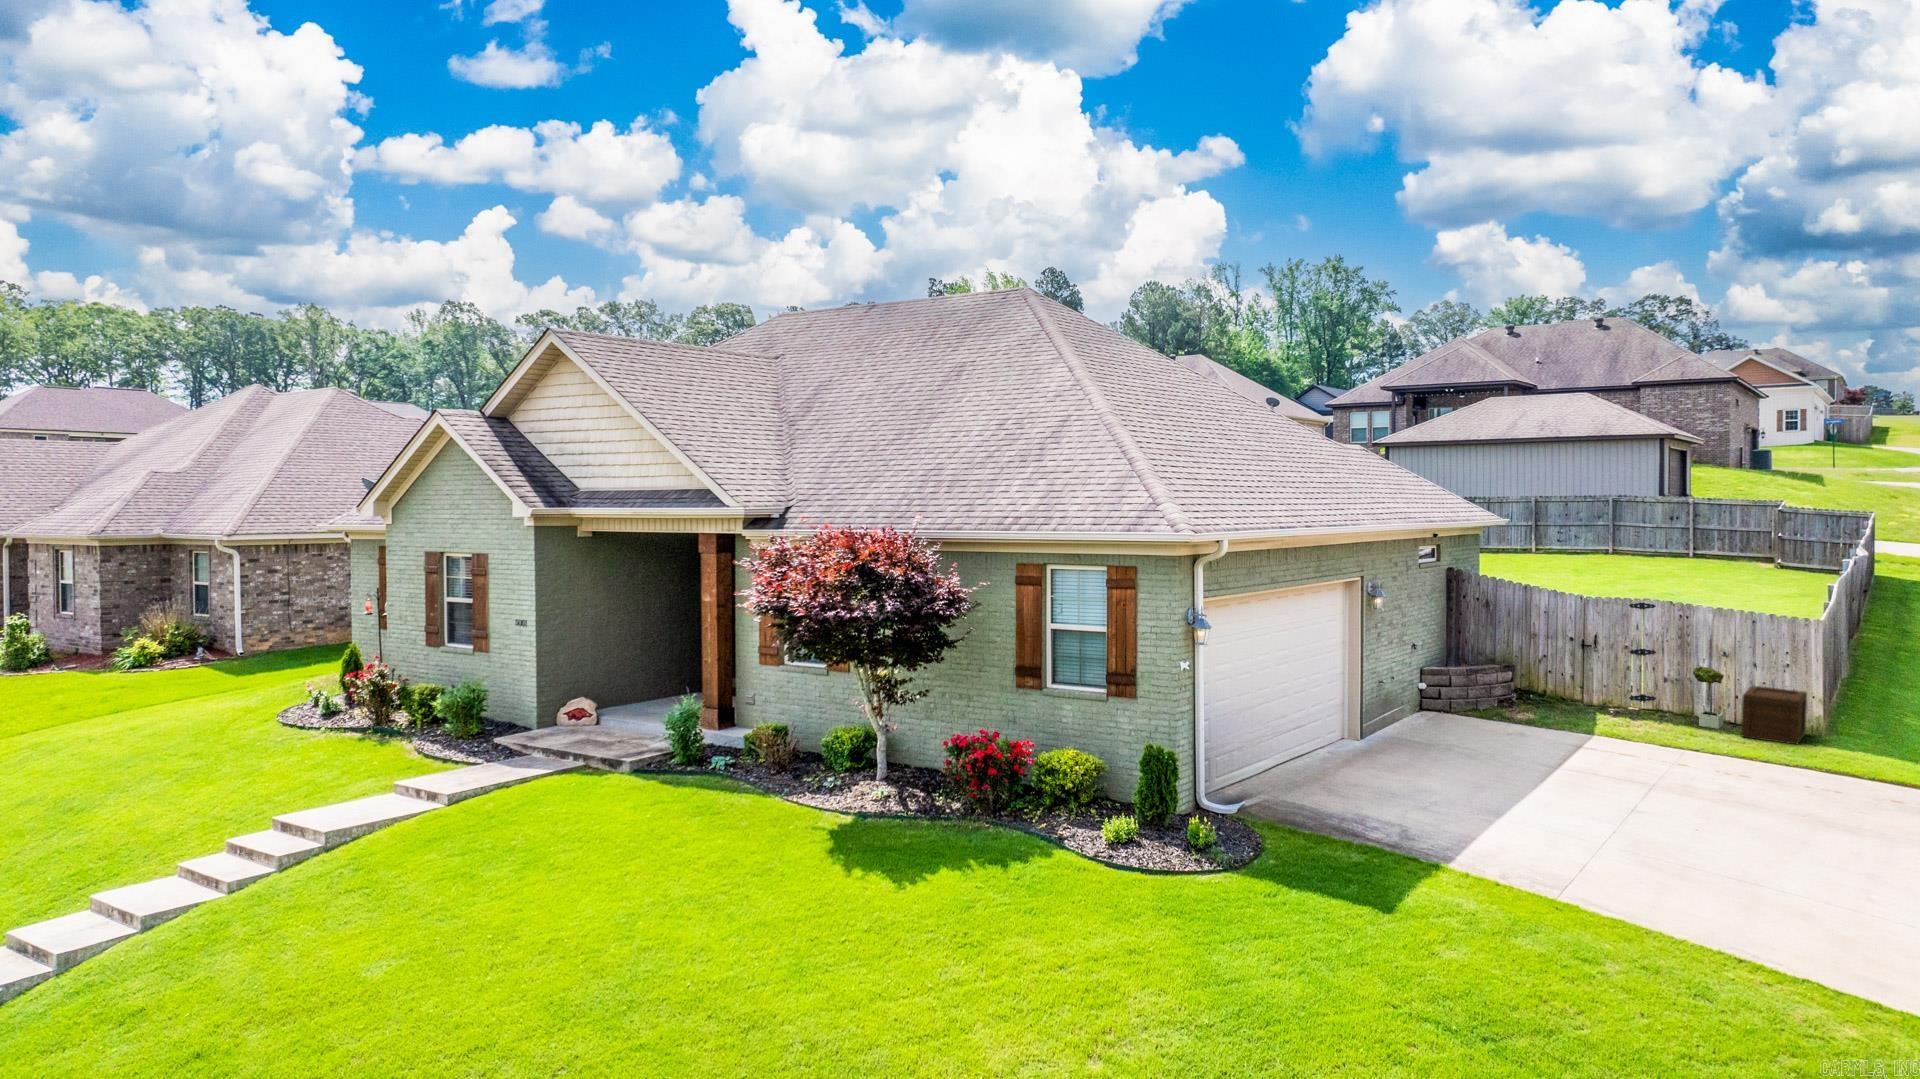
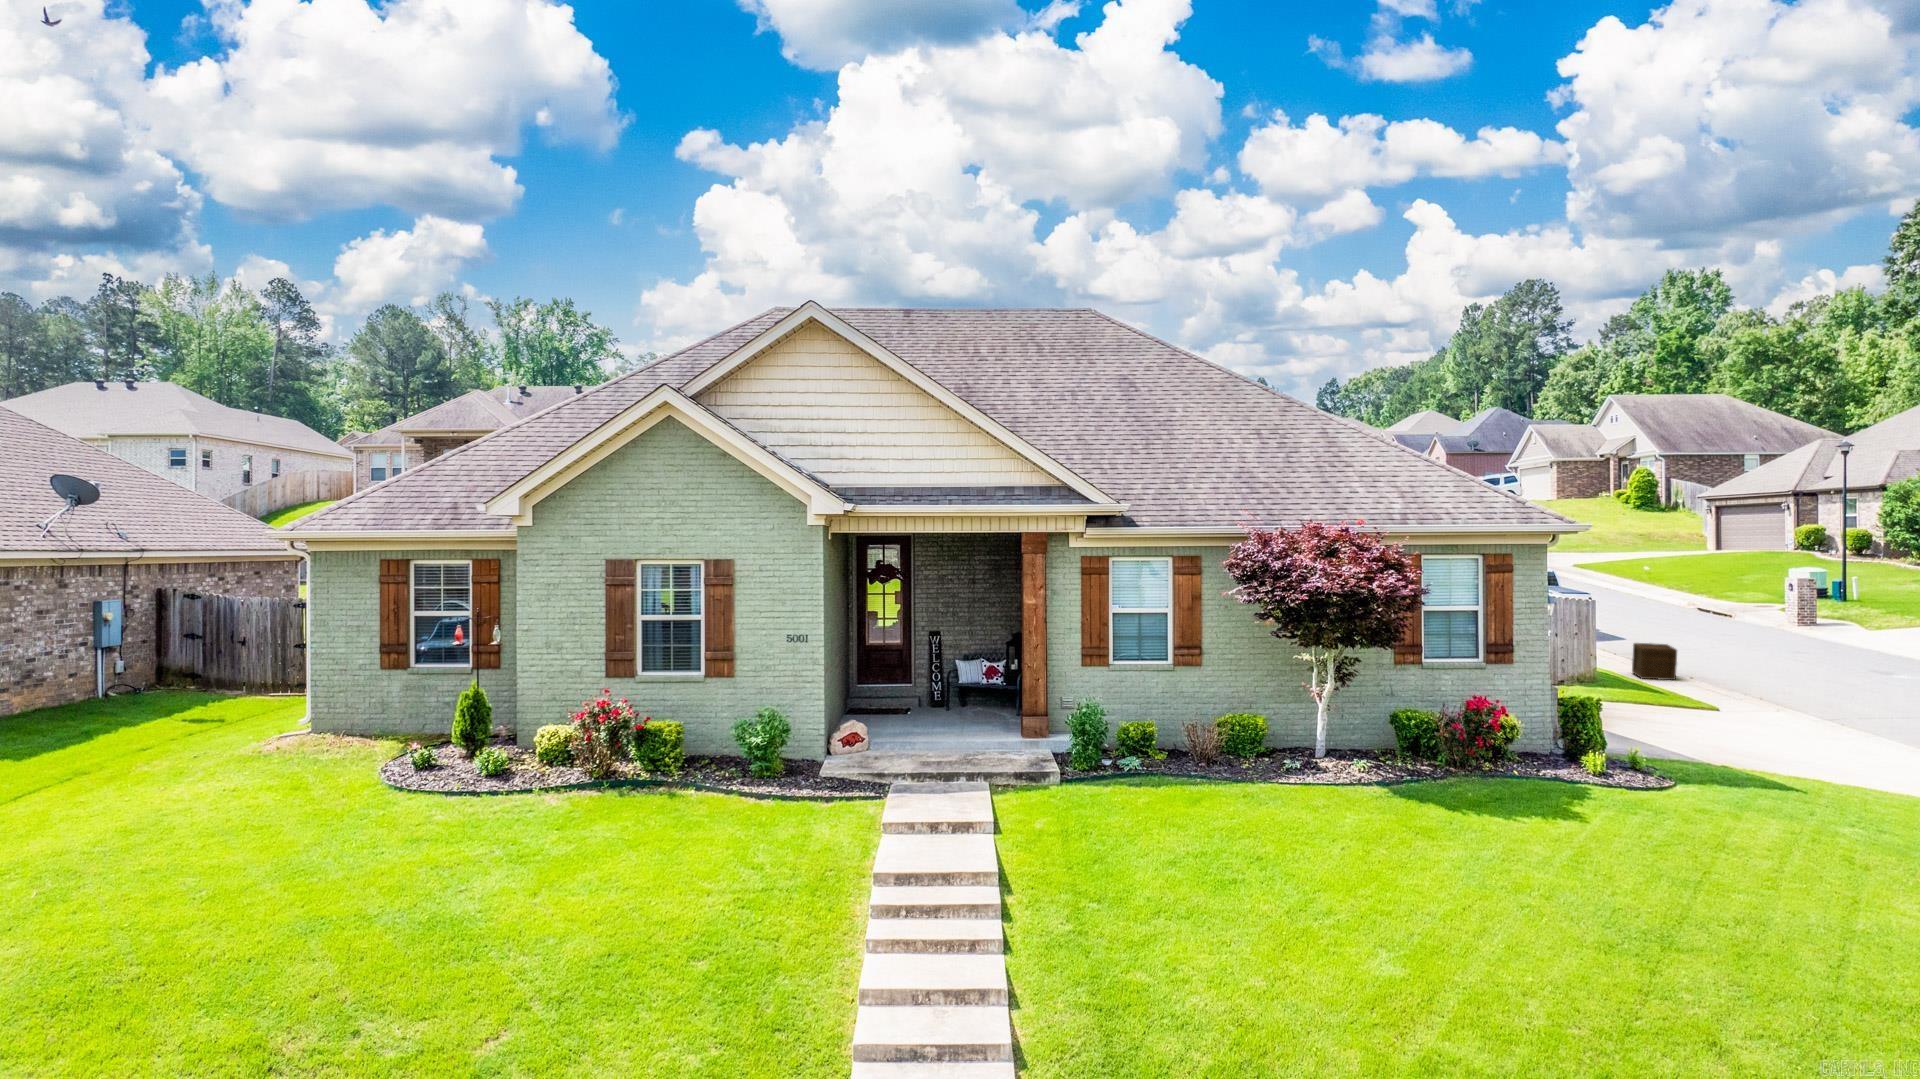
potted tree: present [1693,666,1724,729] -> none [1599,631,1621,675]

